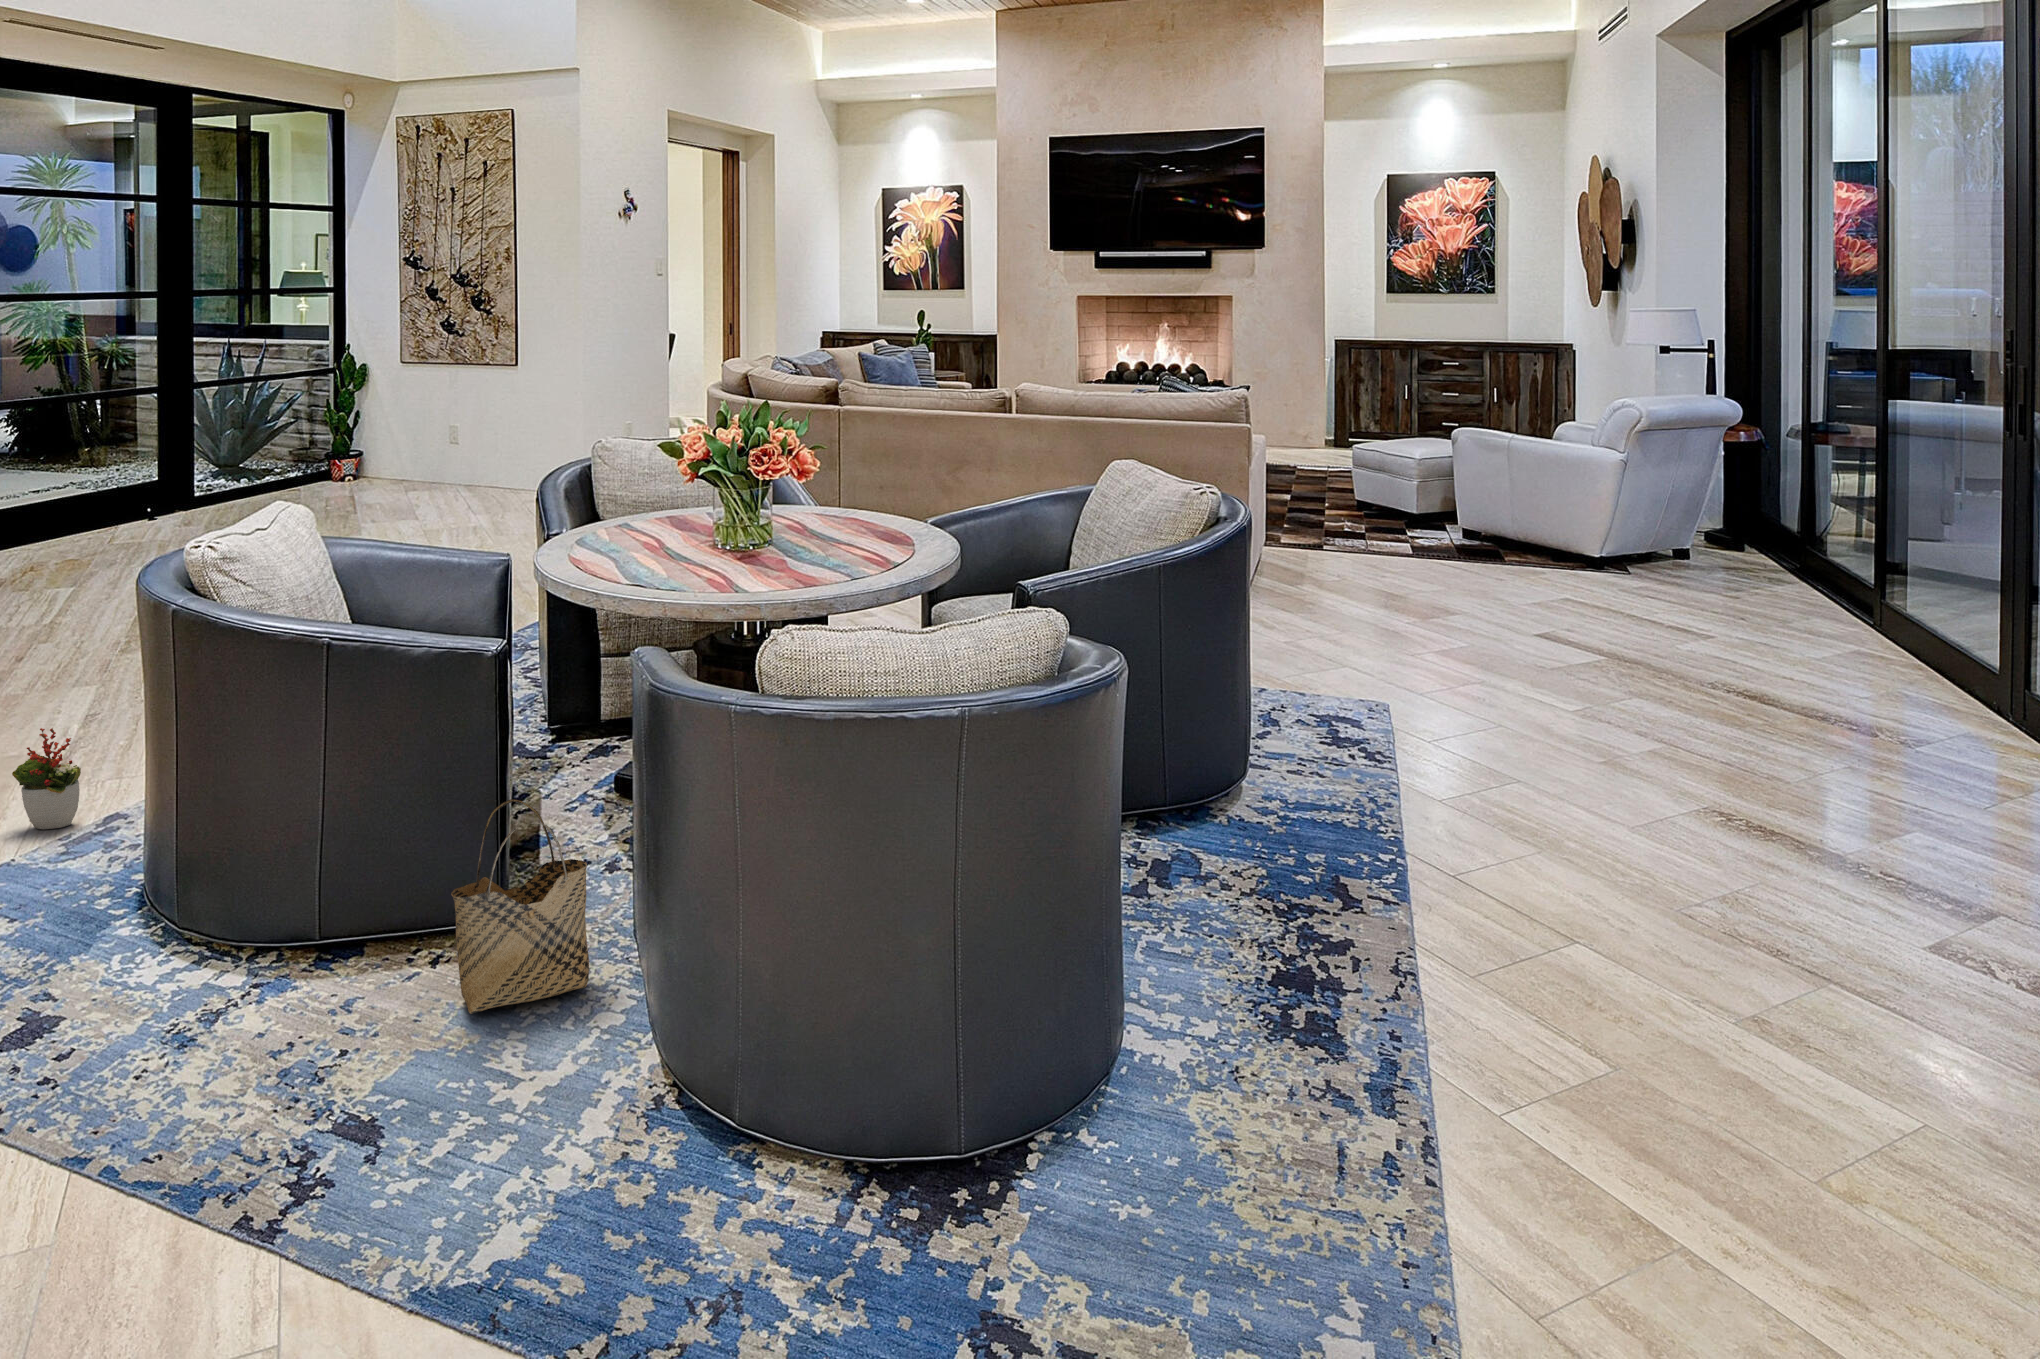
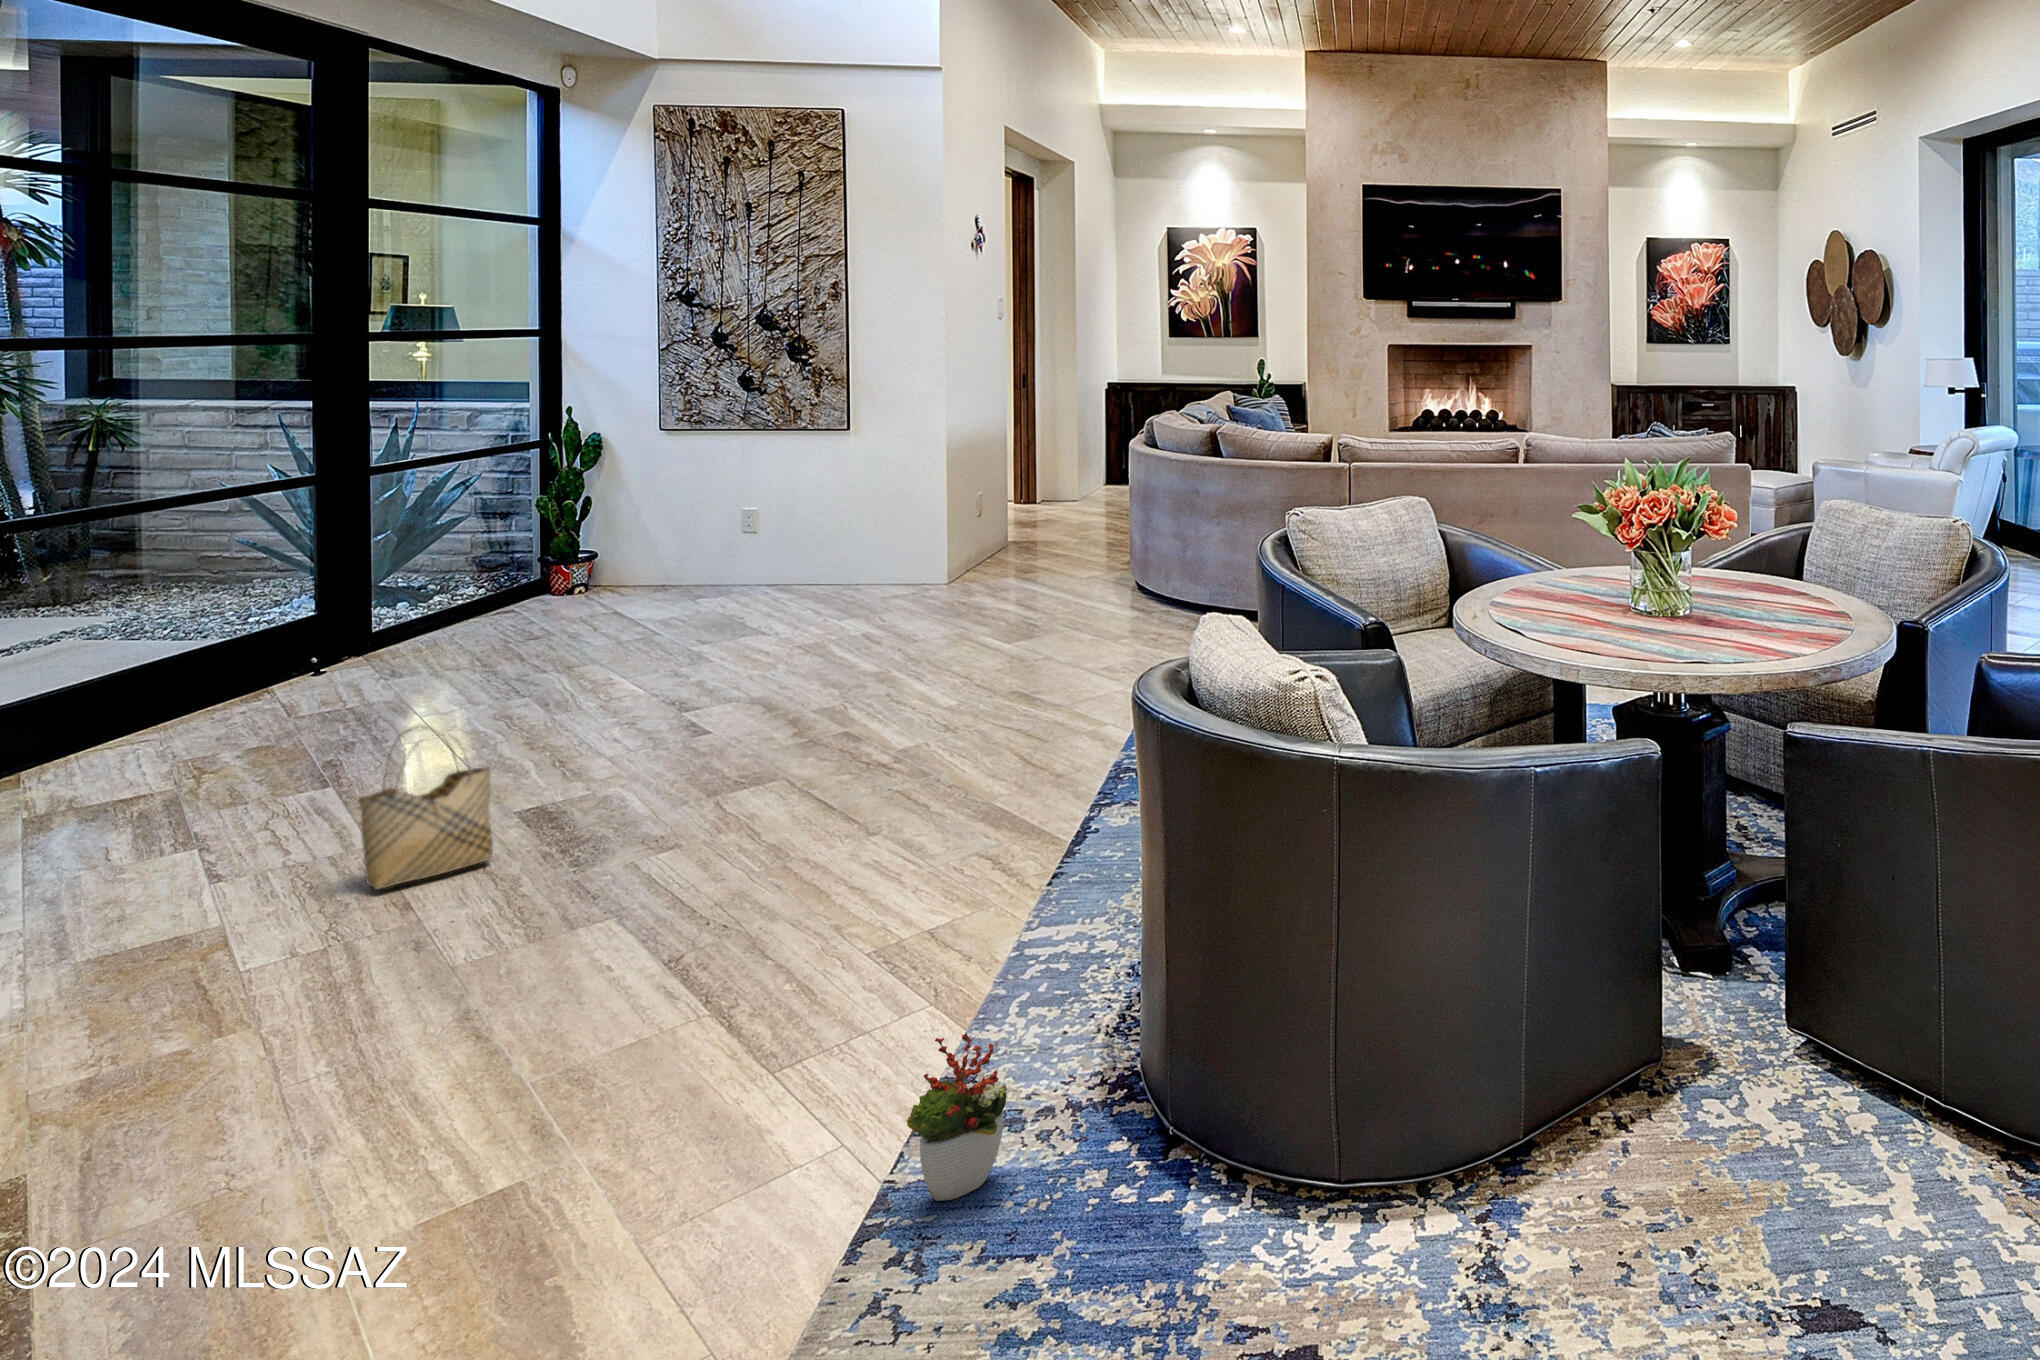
woven basket: present [451,799,589,1014] -> present [358,728,493,890]

